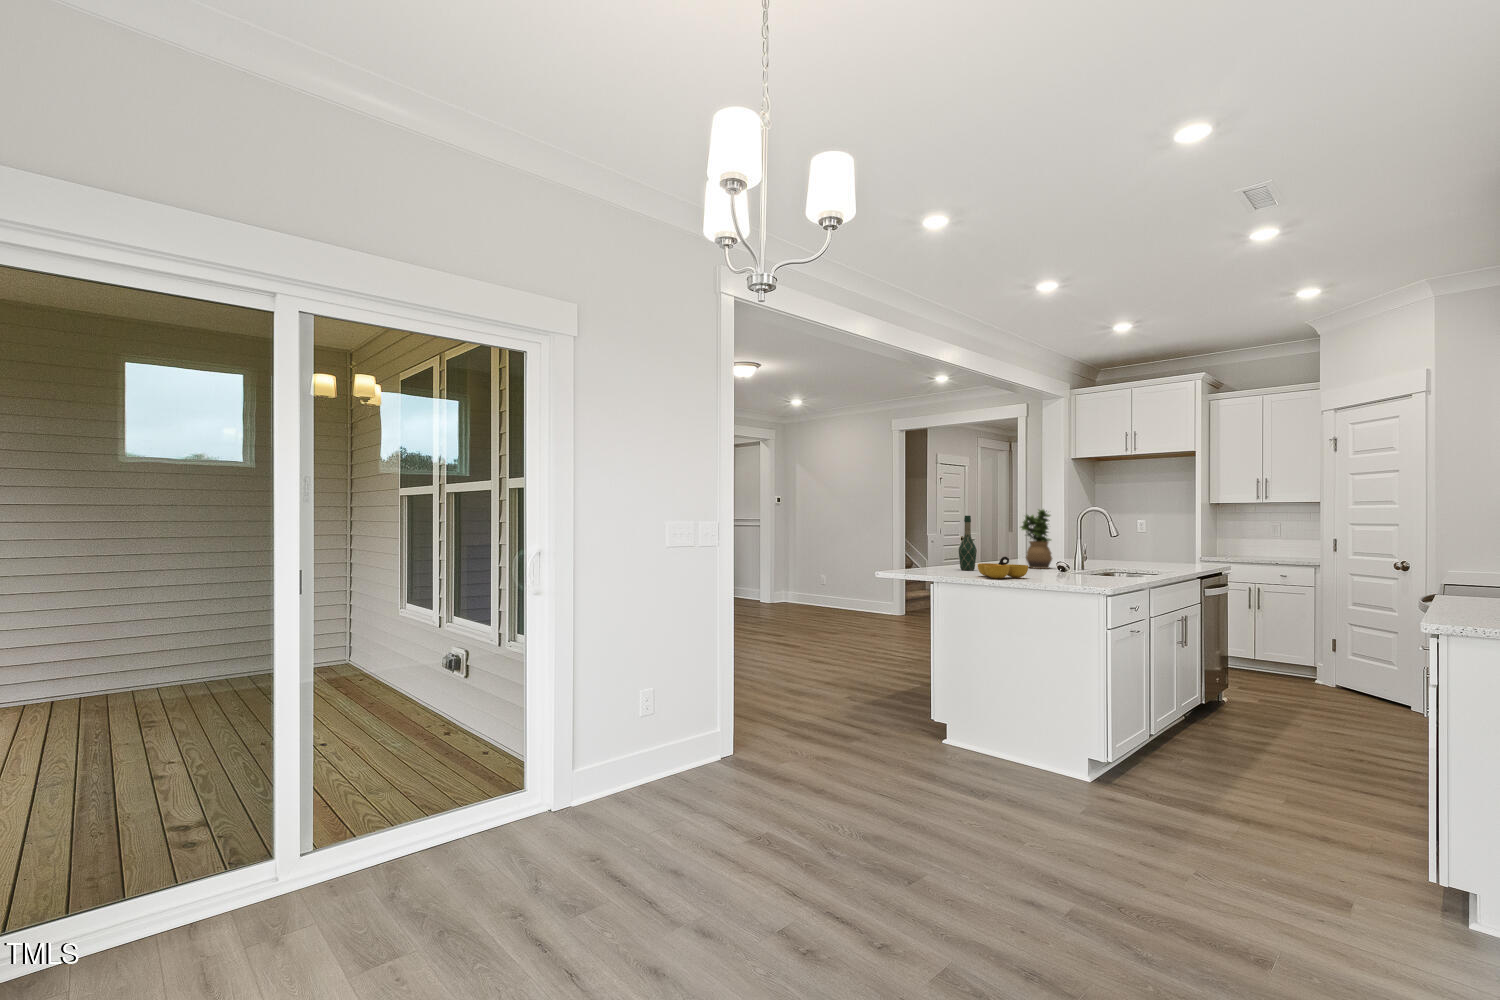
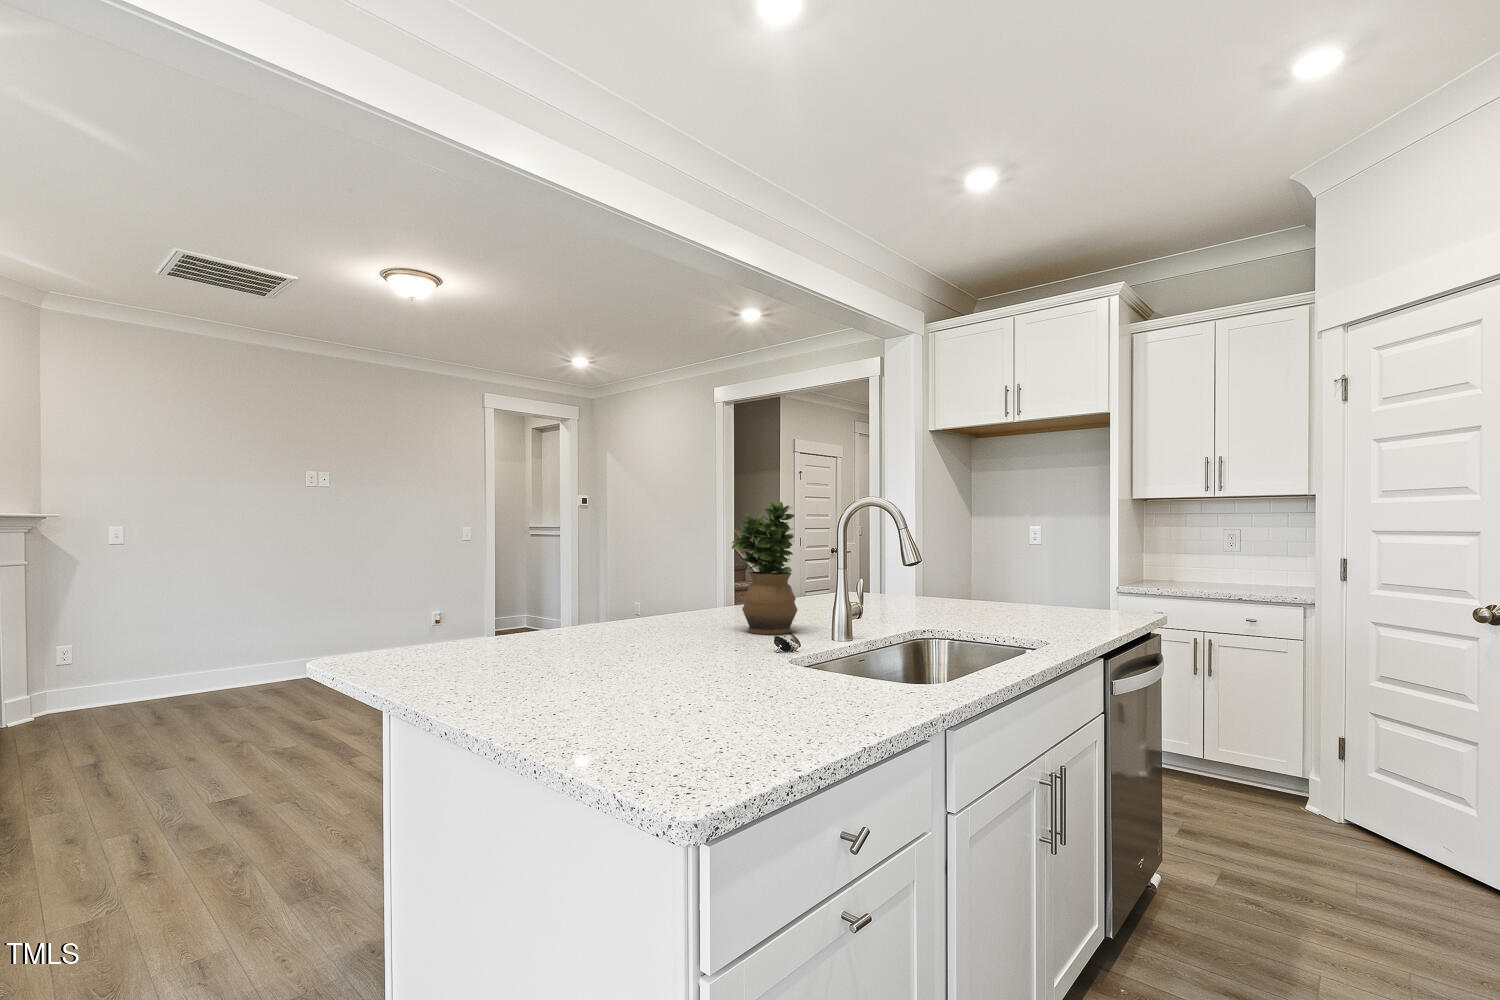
wine bottle: present [959,516,977,570] -> none [542,516,585,650]
decorative bowl: present [978,557,1028,579] -> none [407,644,574,723]

